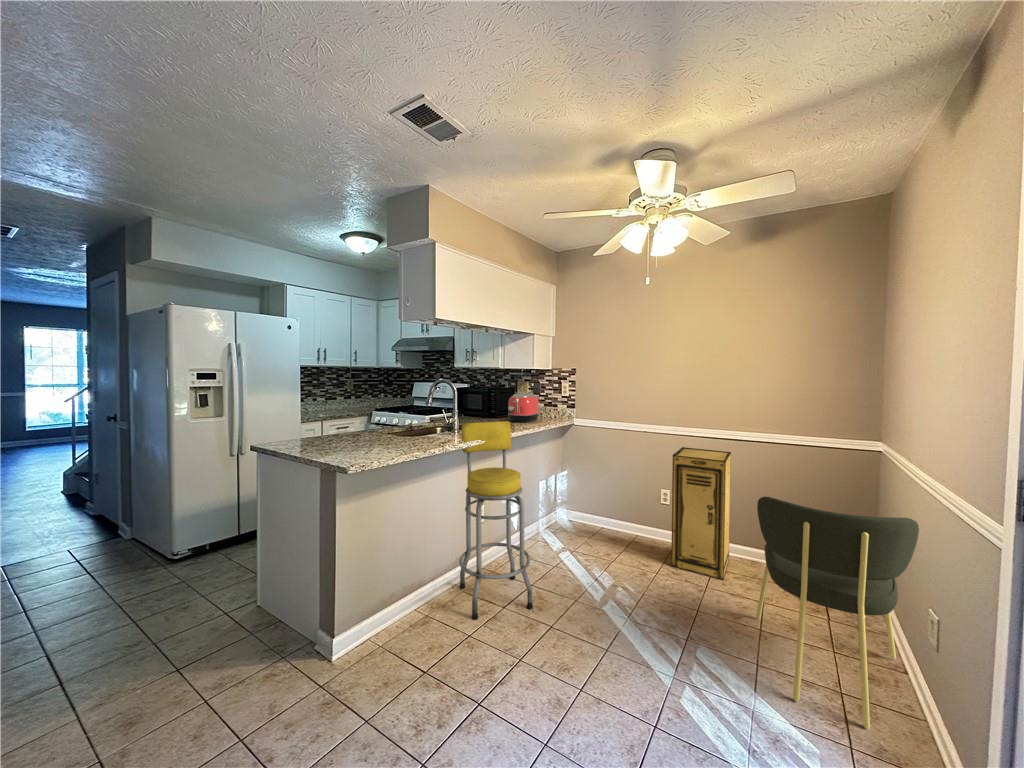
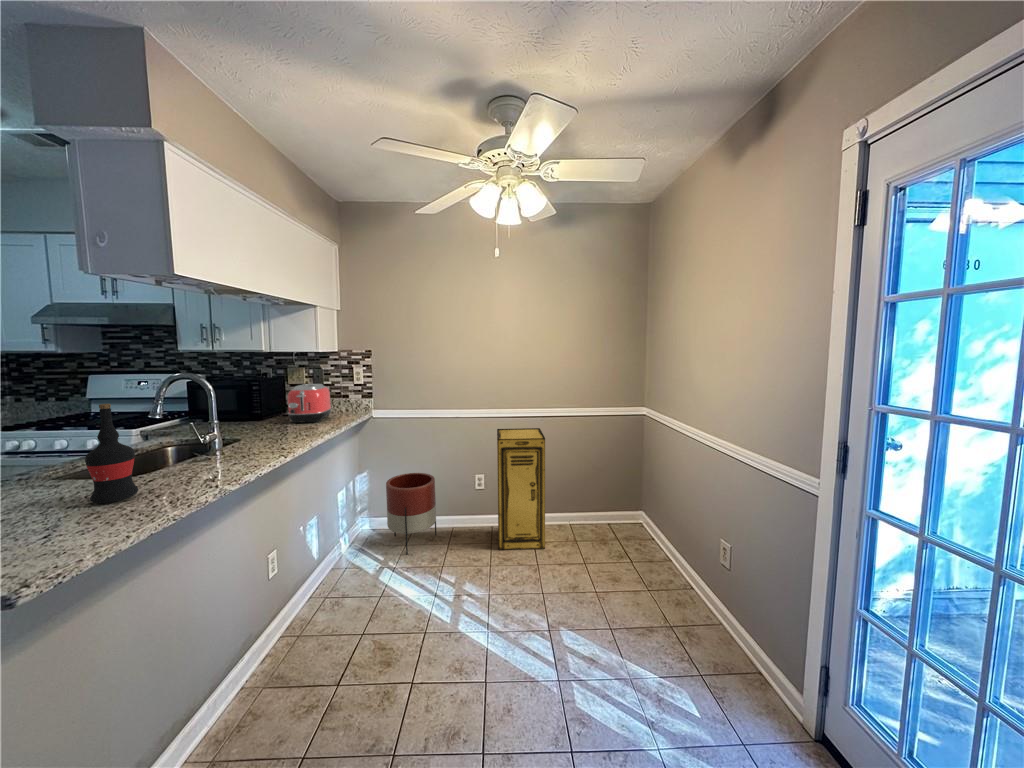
wine bottle: none [395,394,414,446] -> present [85,404,139,503]
bar stool: present [459,421,533,620] -> none [233,427,377,737]
planter: none [575,477,618,546] -> present [386,473,436,555]
dining chair: present [756,496,919,730] -> none [585,469,715,648]

